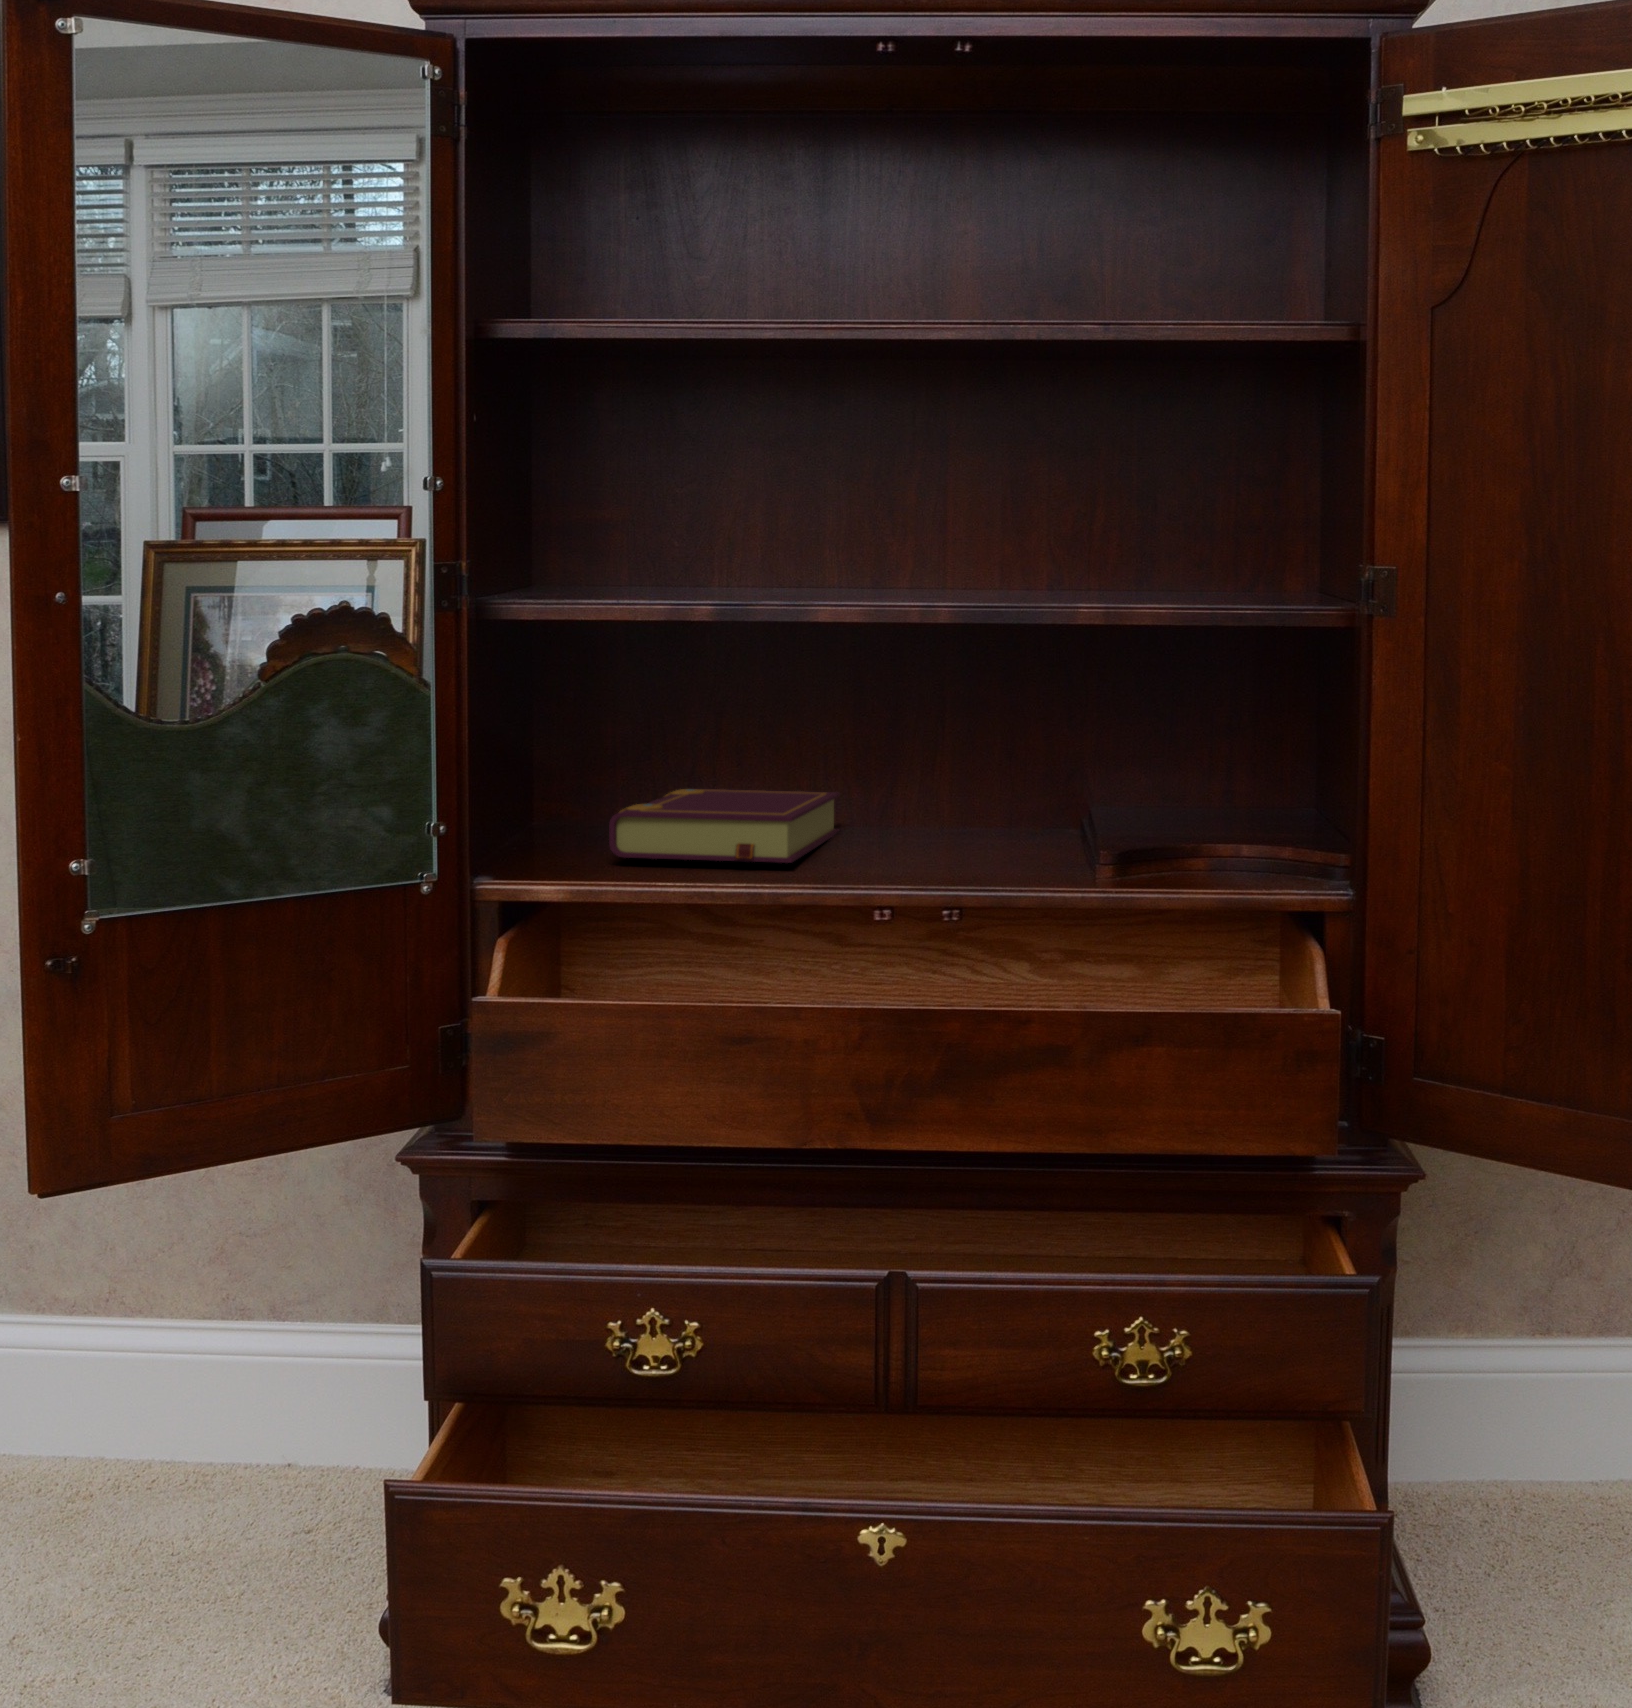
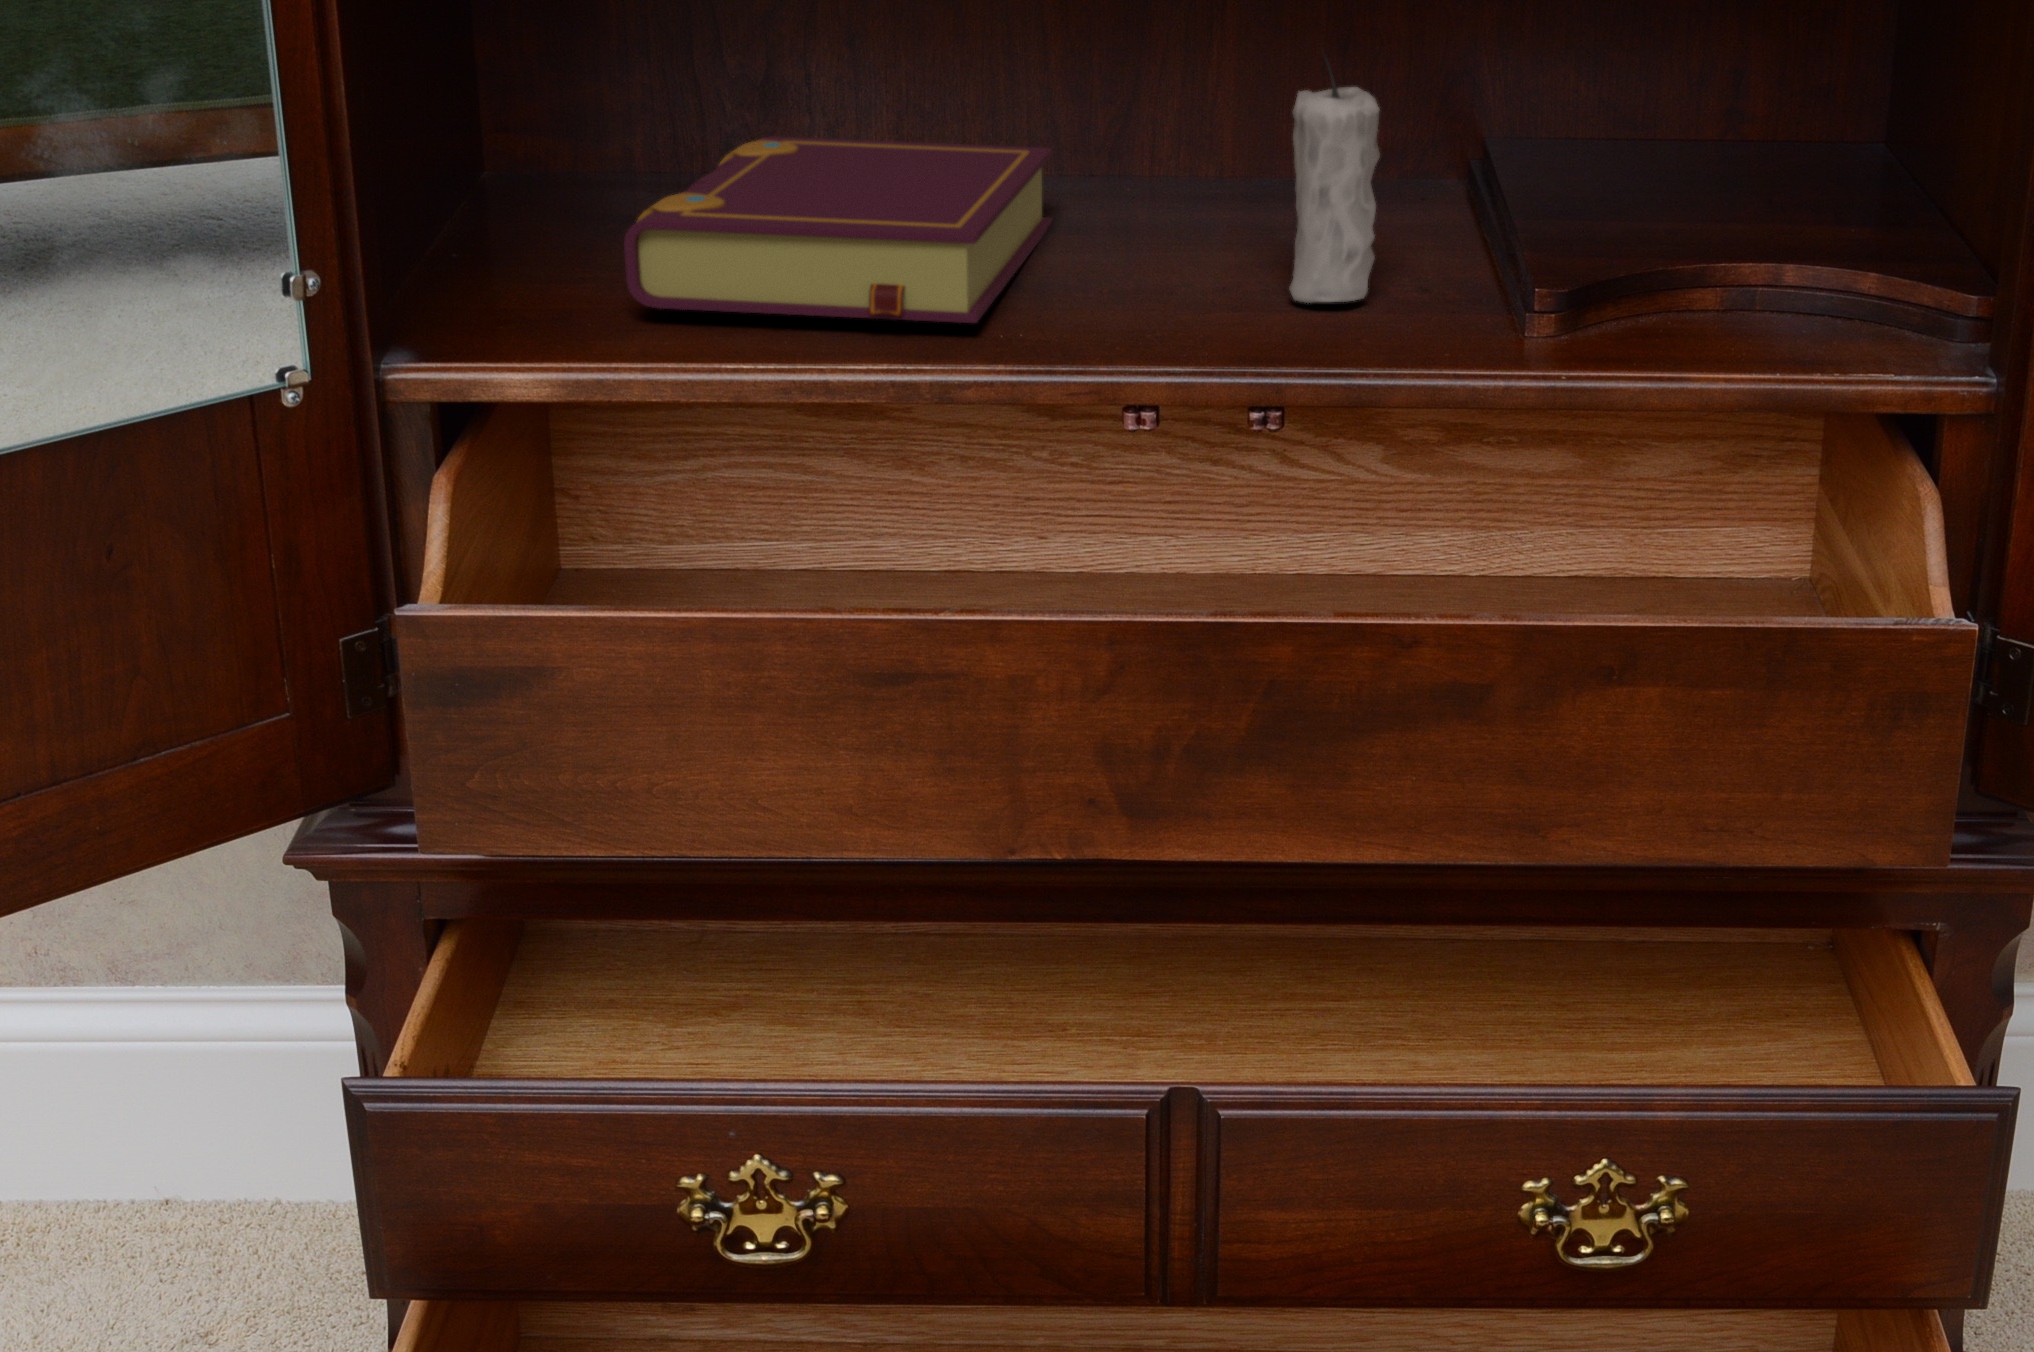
candle: none [960,726,1008,857] -> present [1289,61,1380,303]

